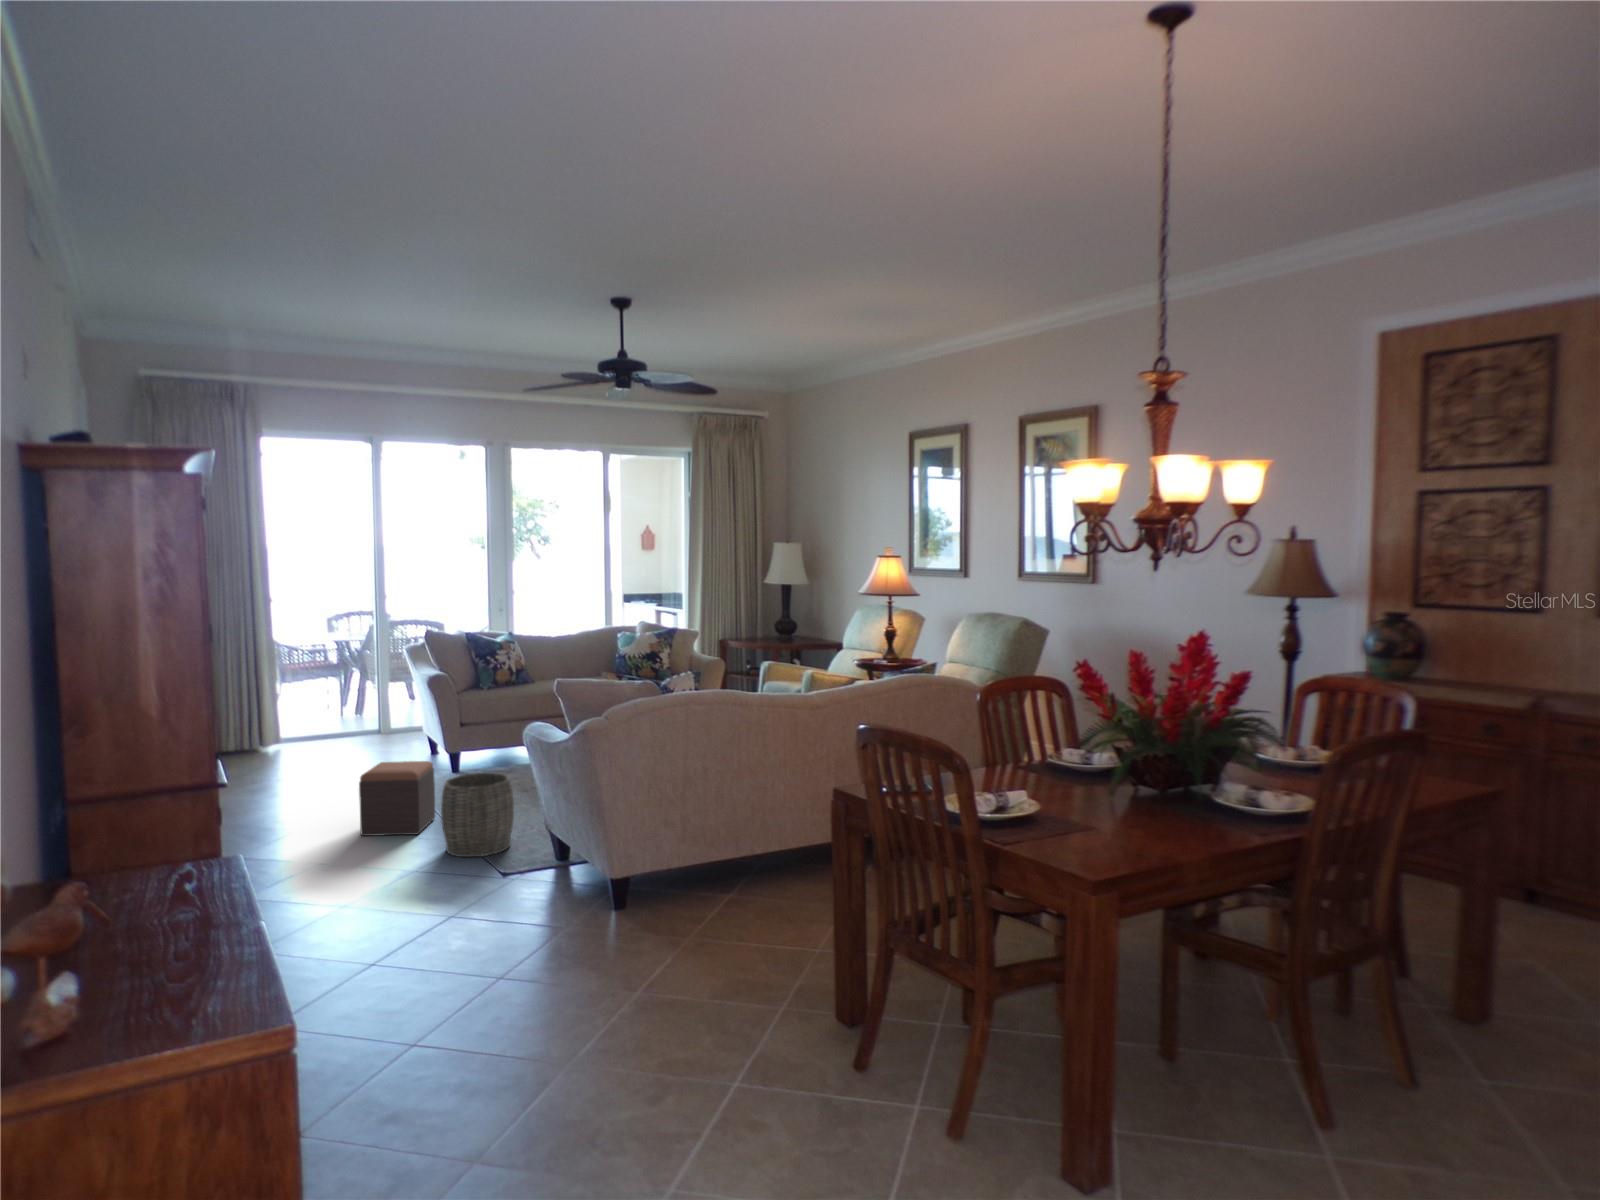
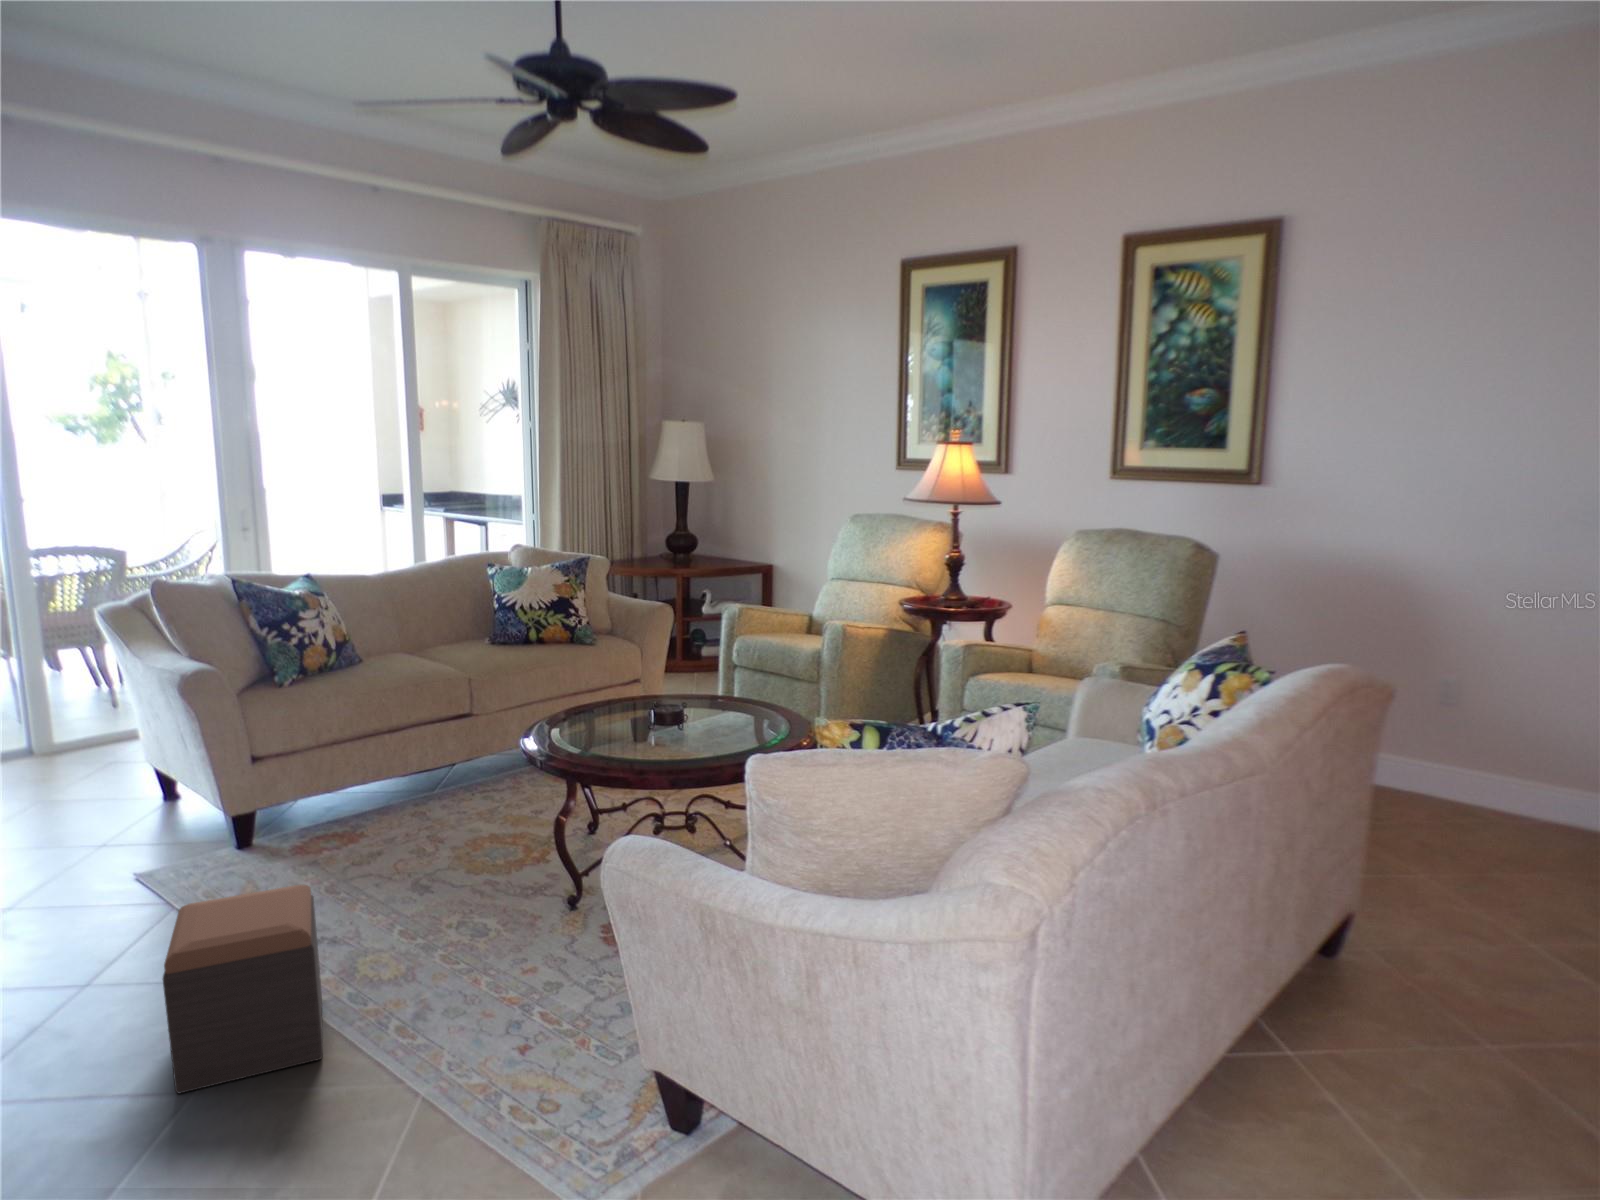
woven basket: present [441,773,514,857] -> none [412,906,572,1121]

